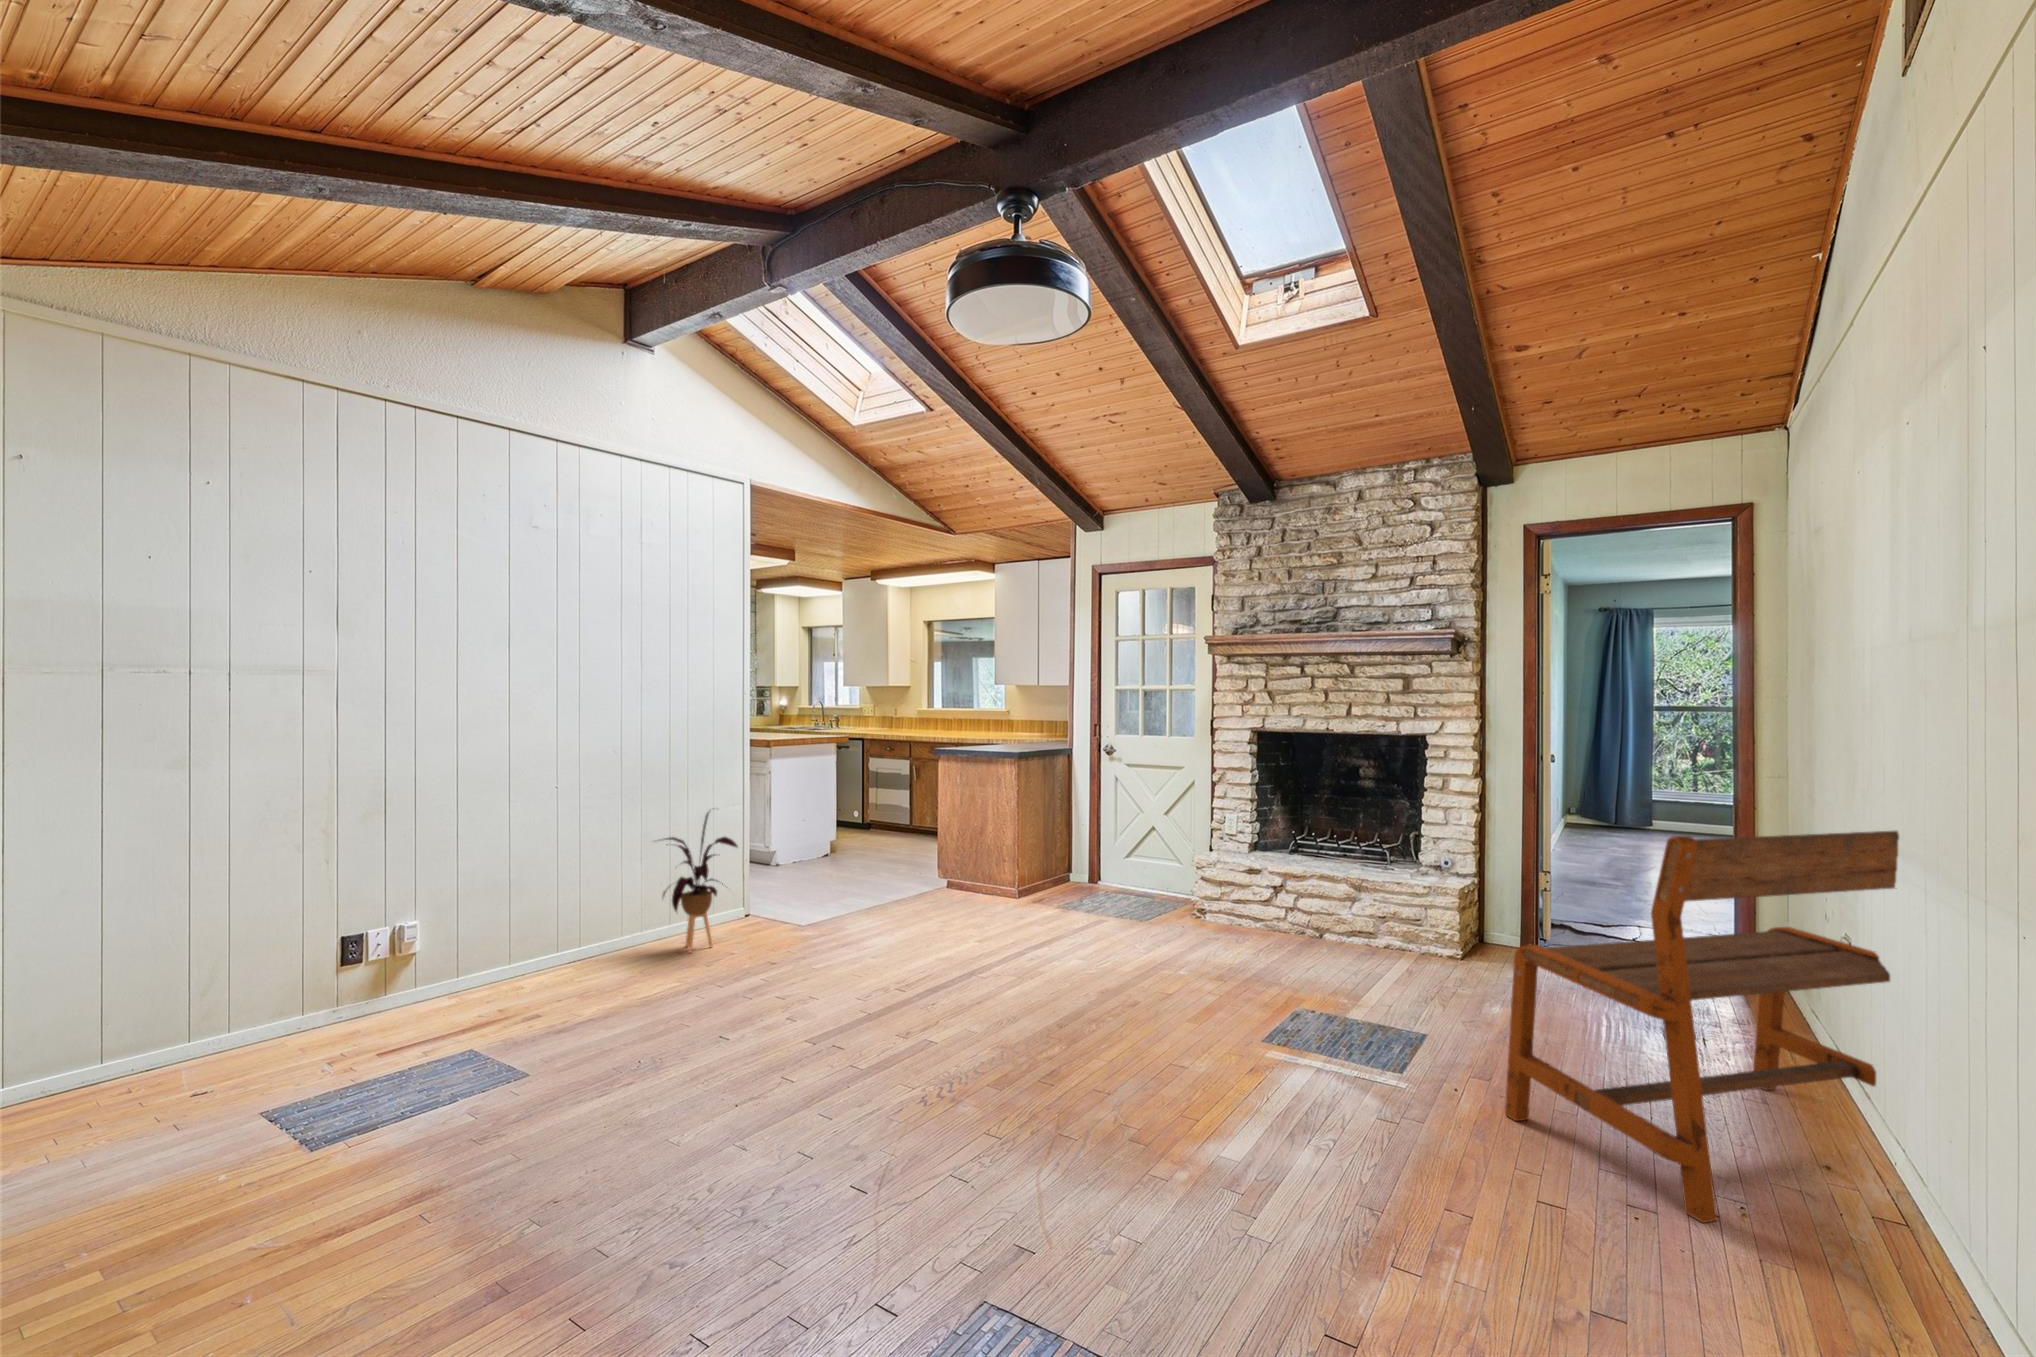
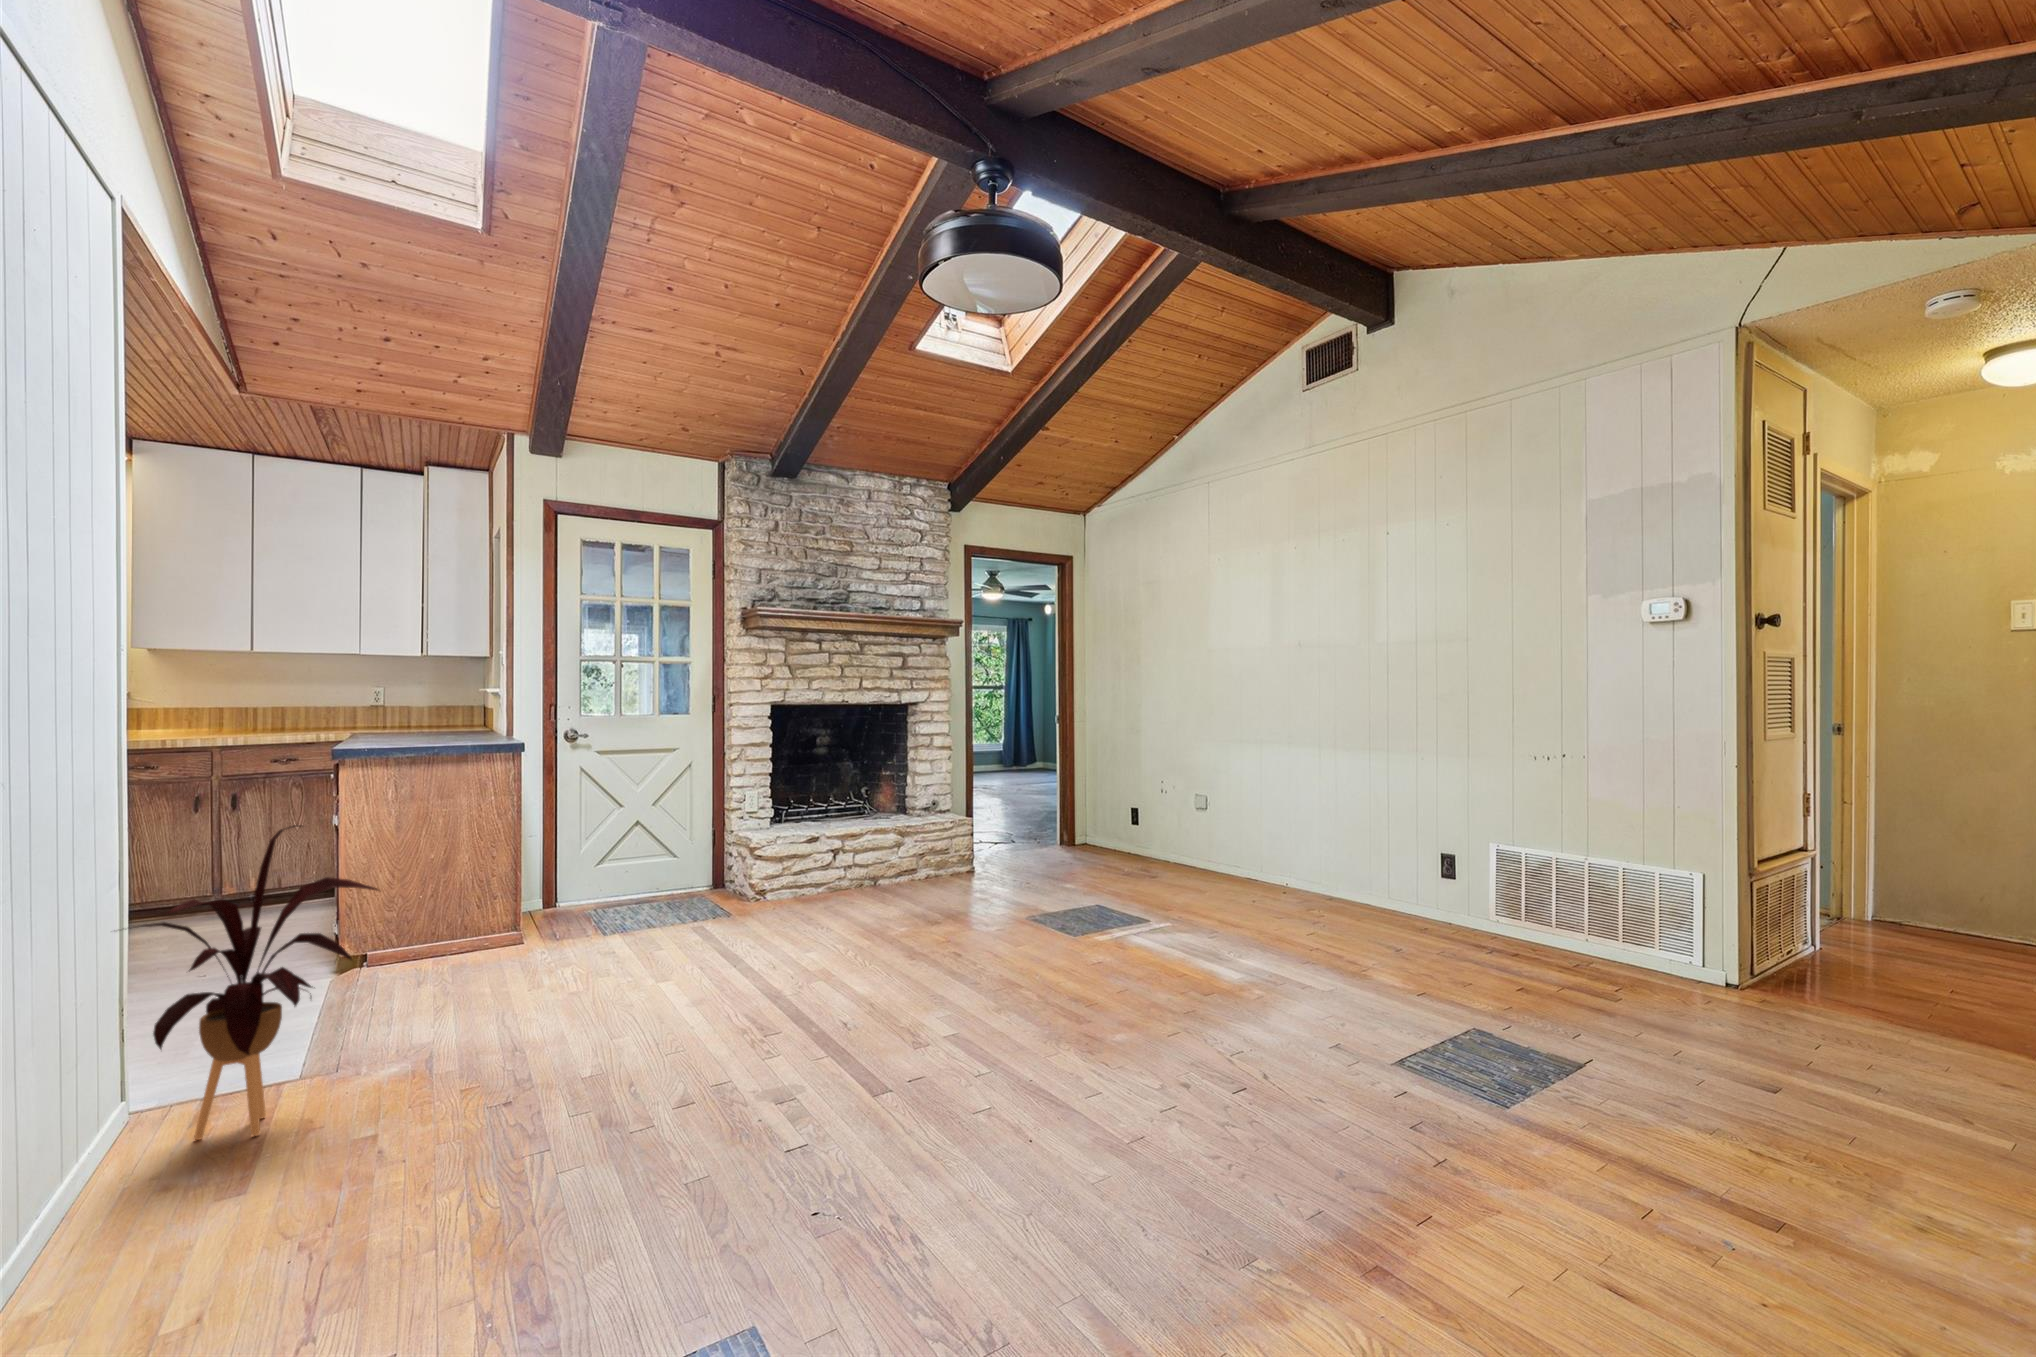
bench: present [1505,831,1899,1223] -> none [1210,714,1347,908]

